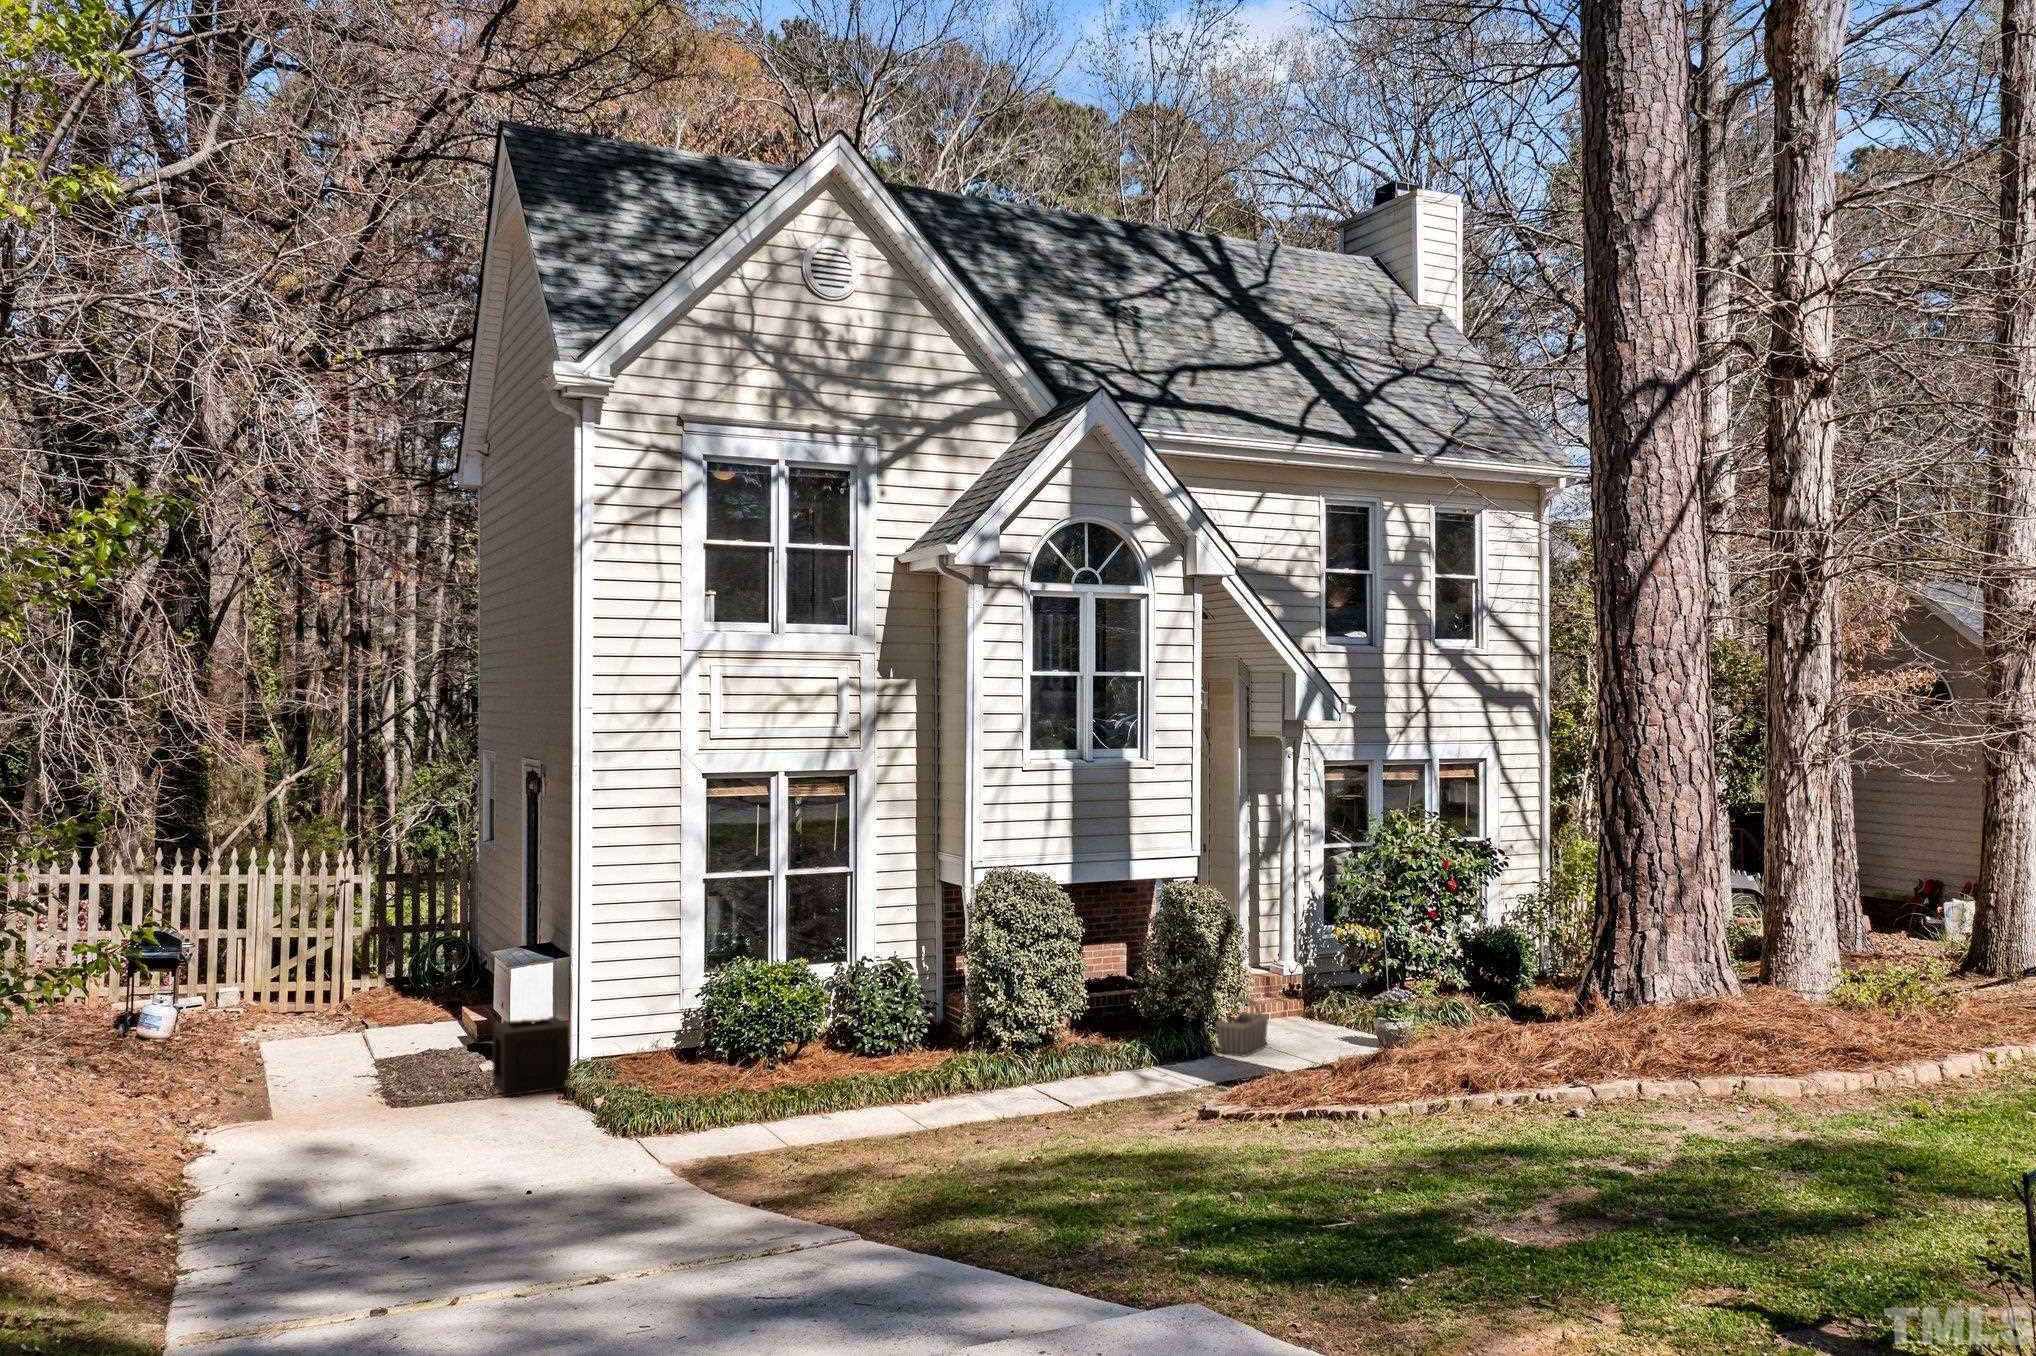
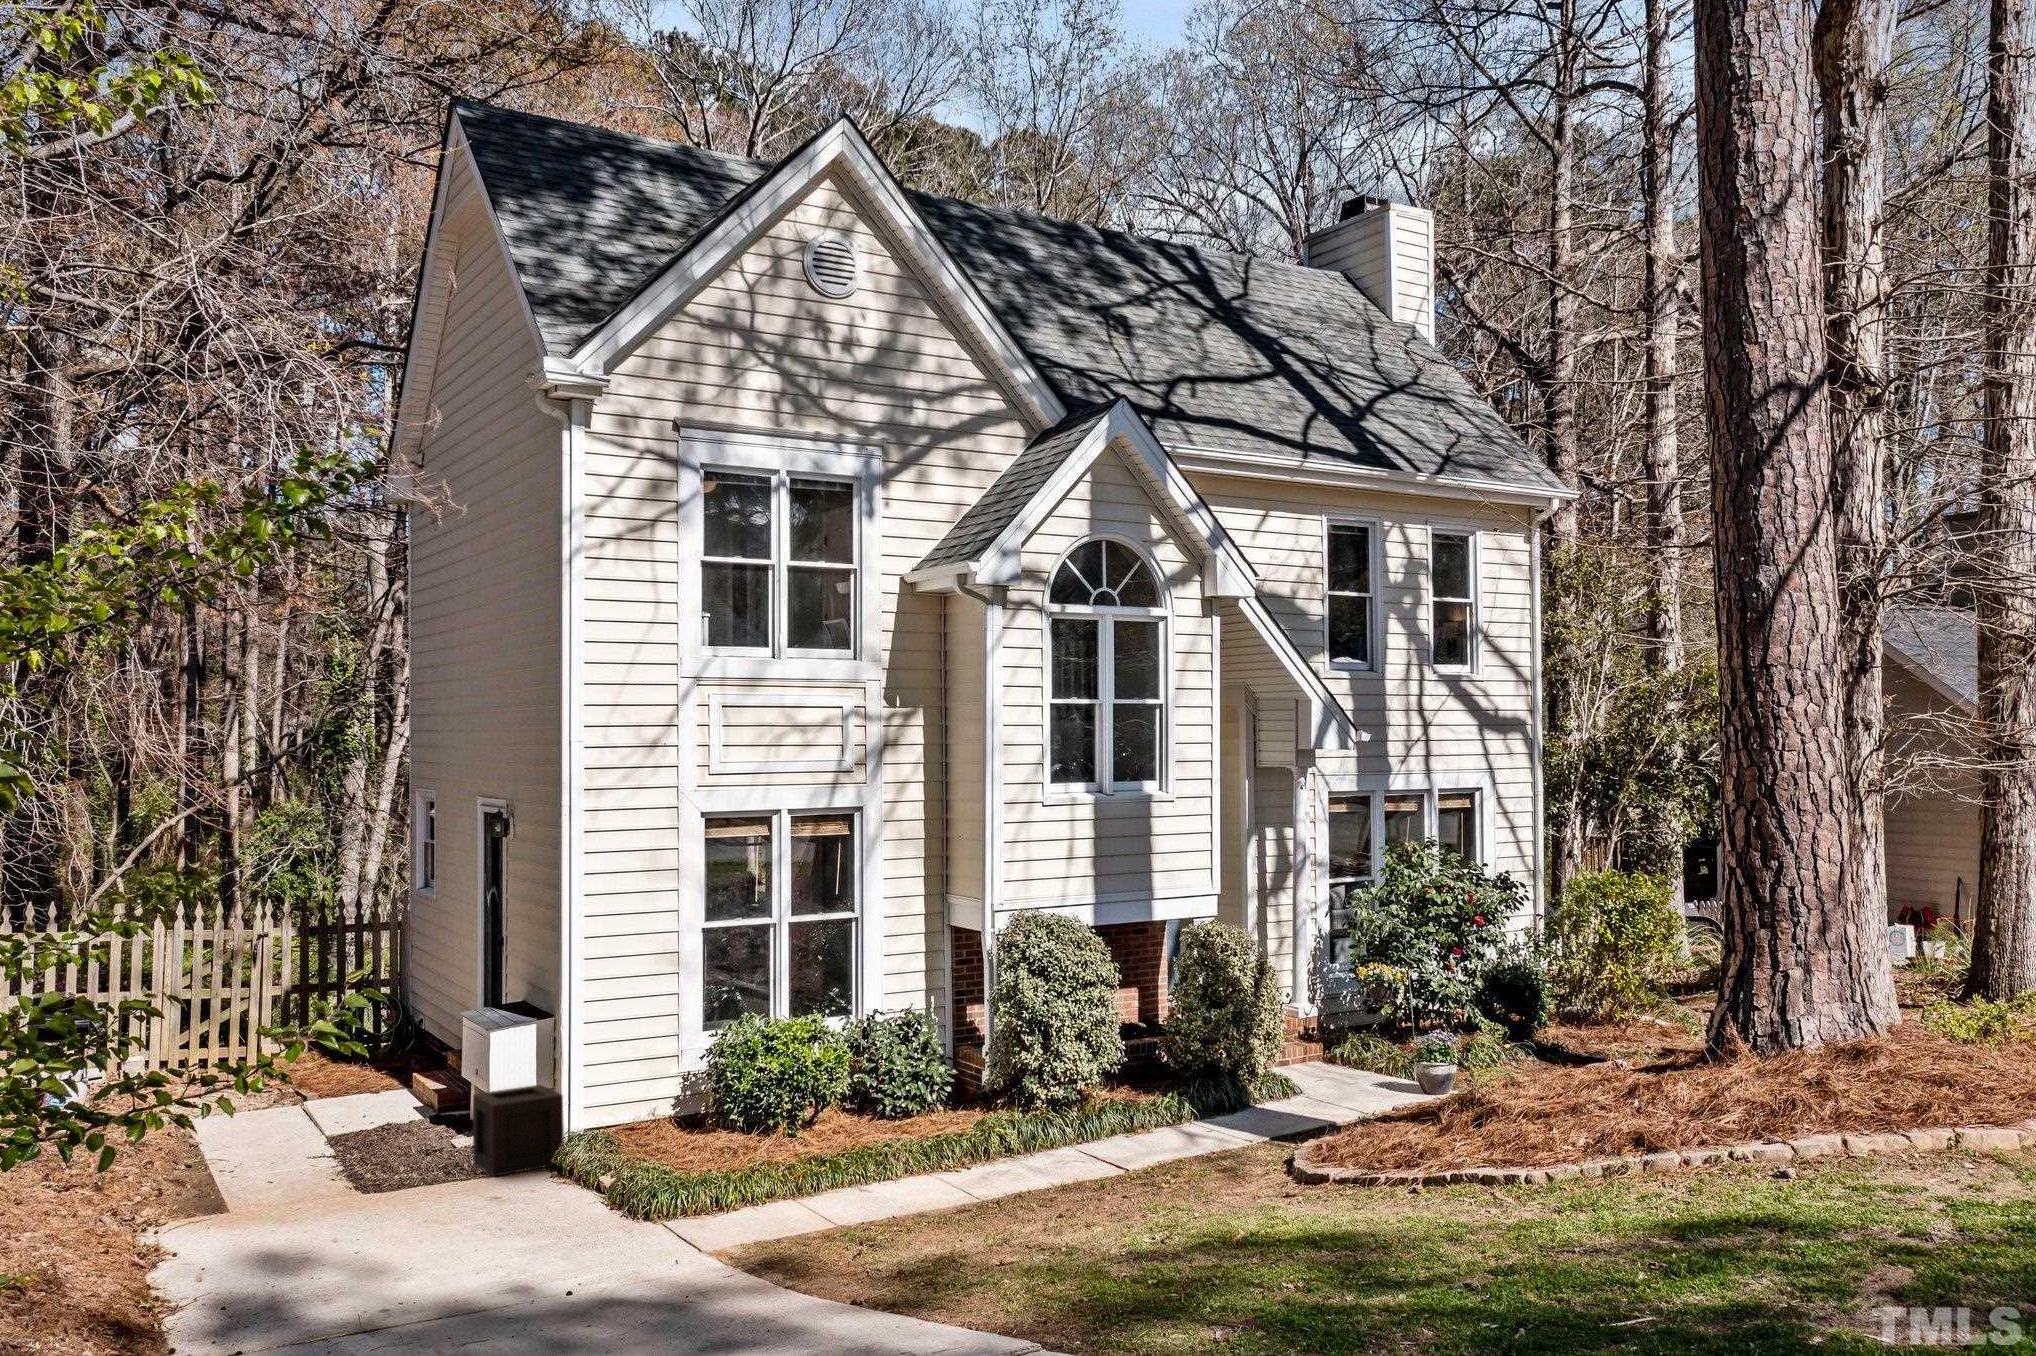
basket: present [1216,998,1268,1056] -> none [1254,1044,1306,1107]

